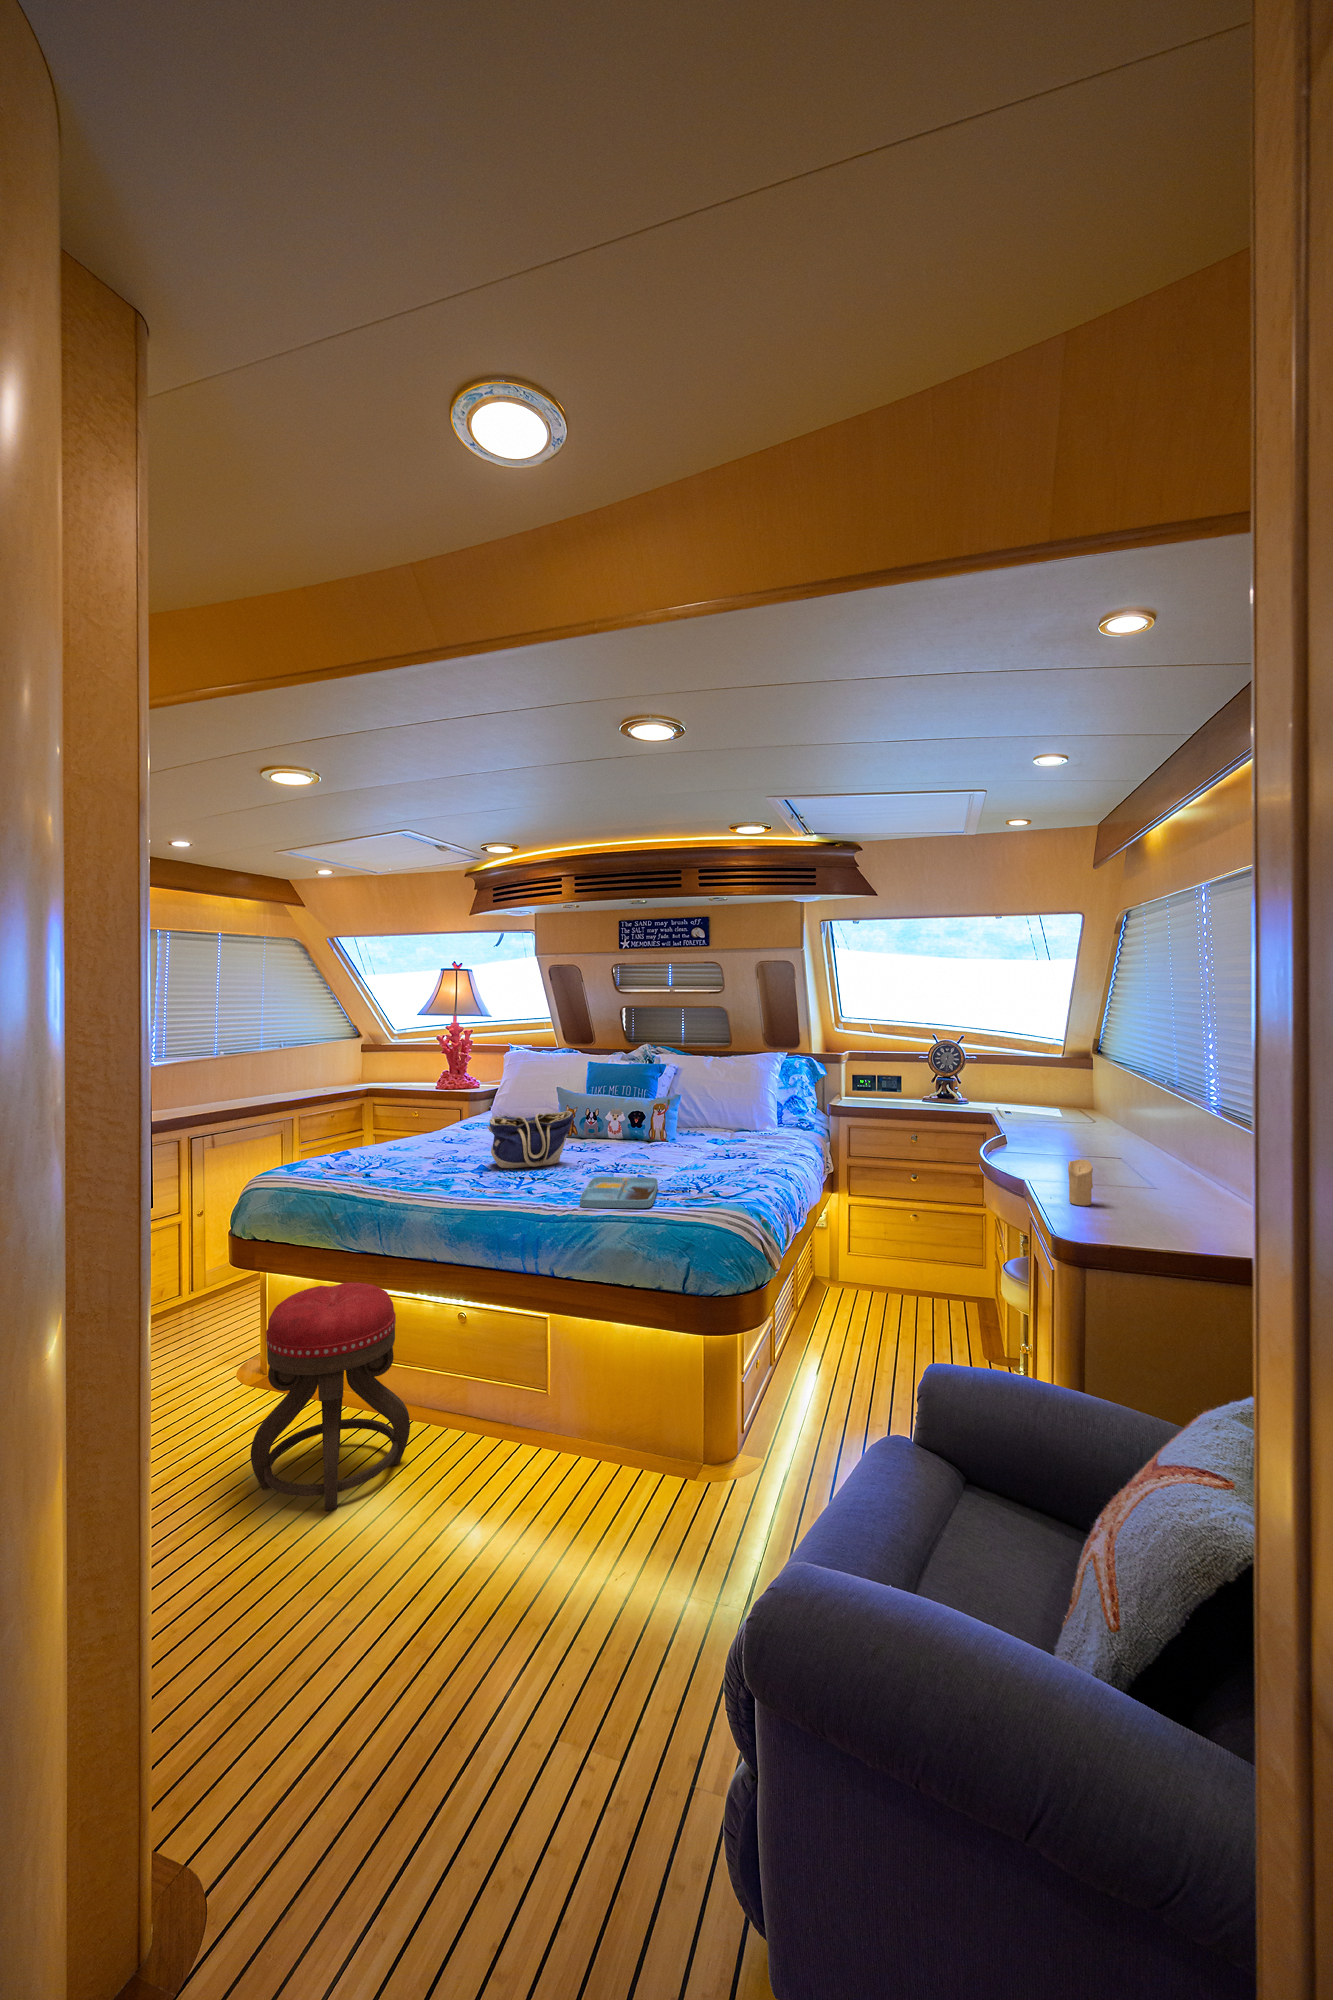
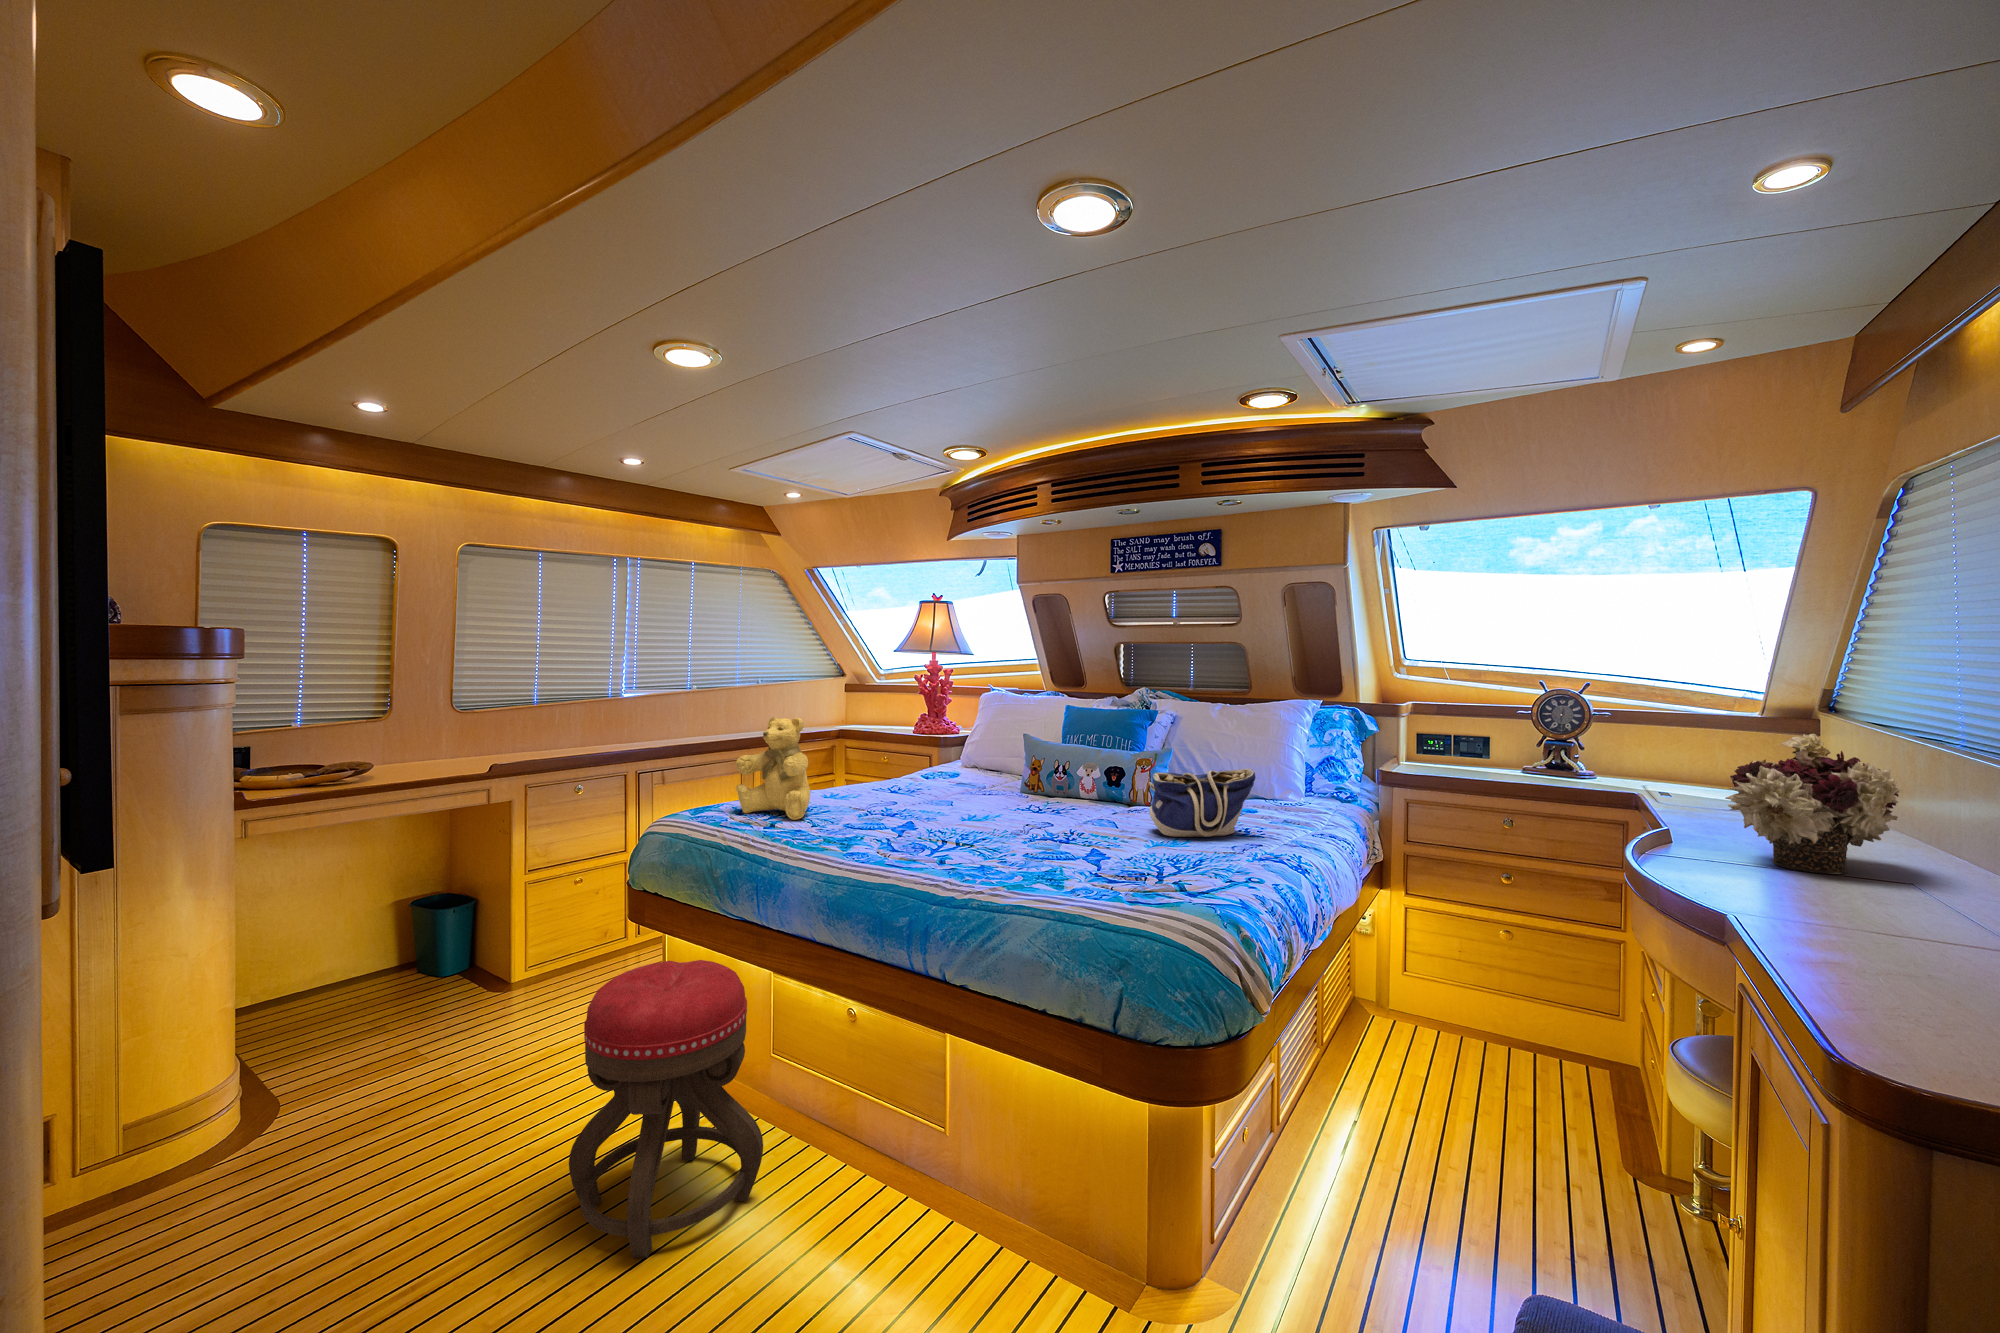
flower arrangement: none [1034,1070,1118,1154] -> present [1725,734,1902,874]
teddy bear: none [325,1082,394,1169] -> present [736,717,810,820]
tote bag: present [487,1111,573,1168] -> present [1149,768,1256,837]
candle: present [1068,1159,1093,1206] -> none [1831,896,1893,988]
tray: present [580,1177,658,1208] -> none [988,851,1108,901]

